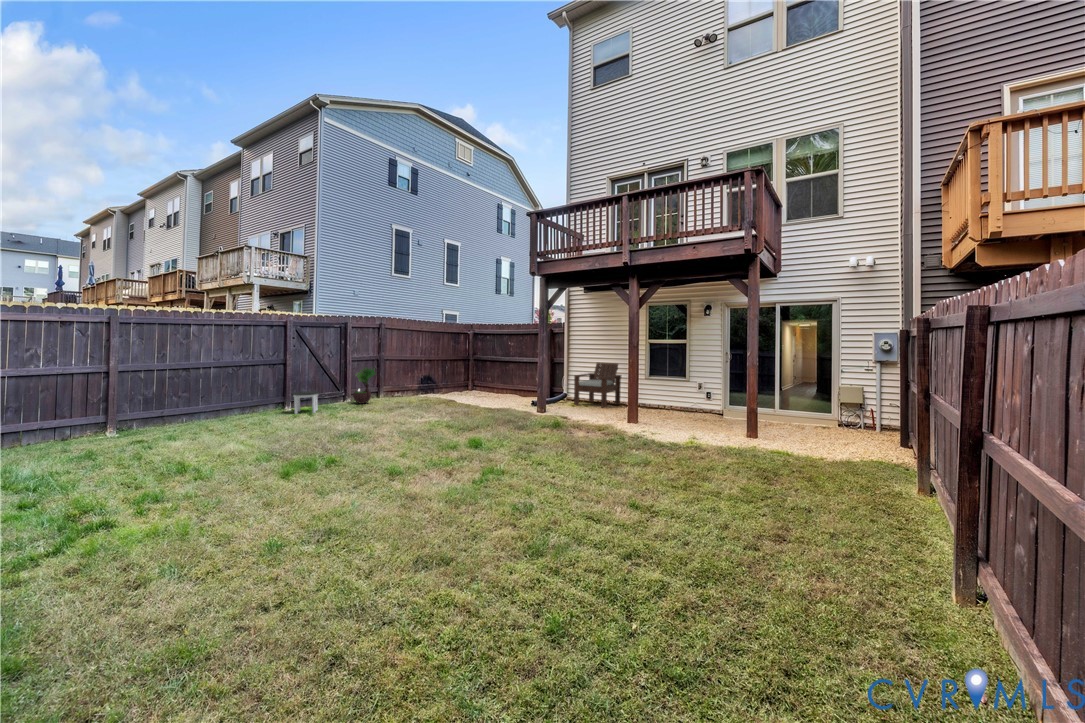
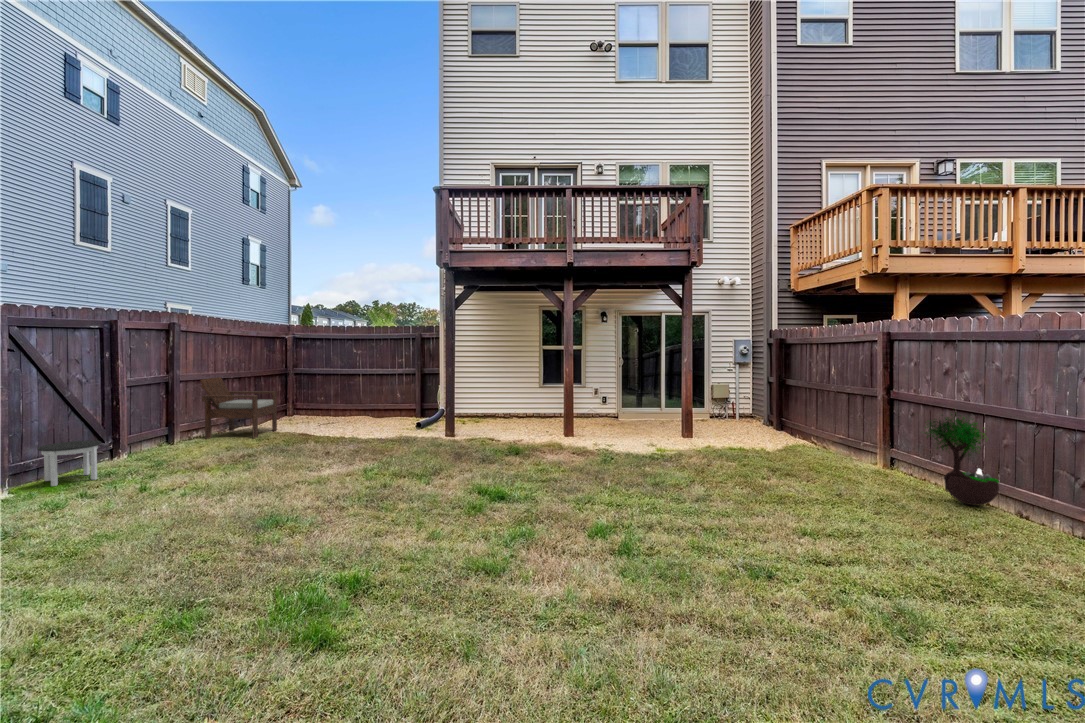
chair: present [574,363,621,408] -> present [200,377,277,439]
potted tree: present [353,368,374,404] -> present [925,414,999,505]

